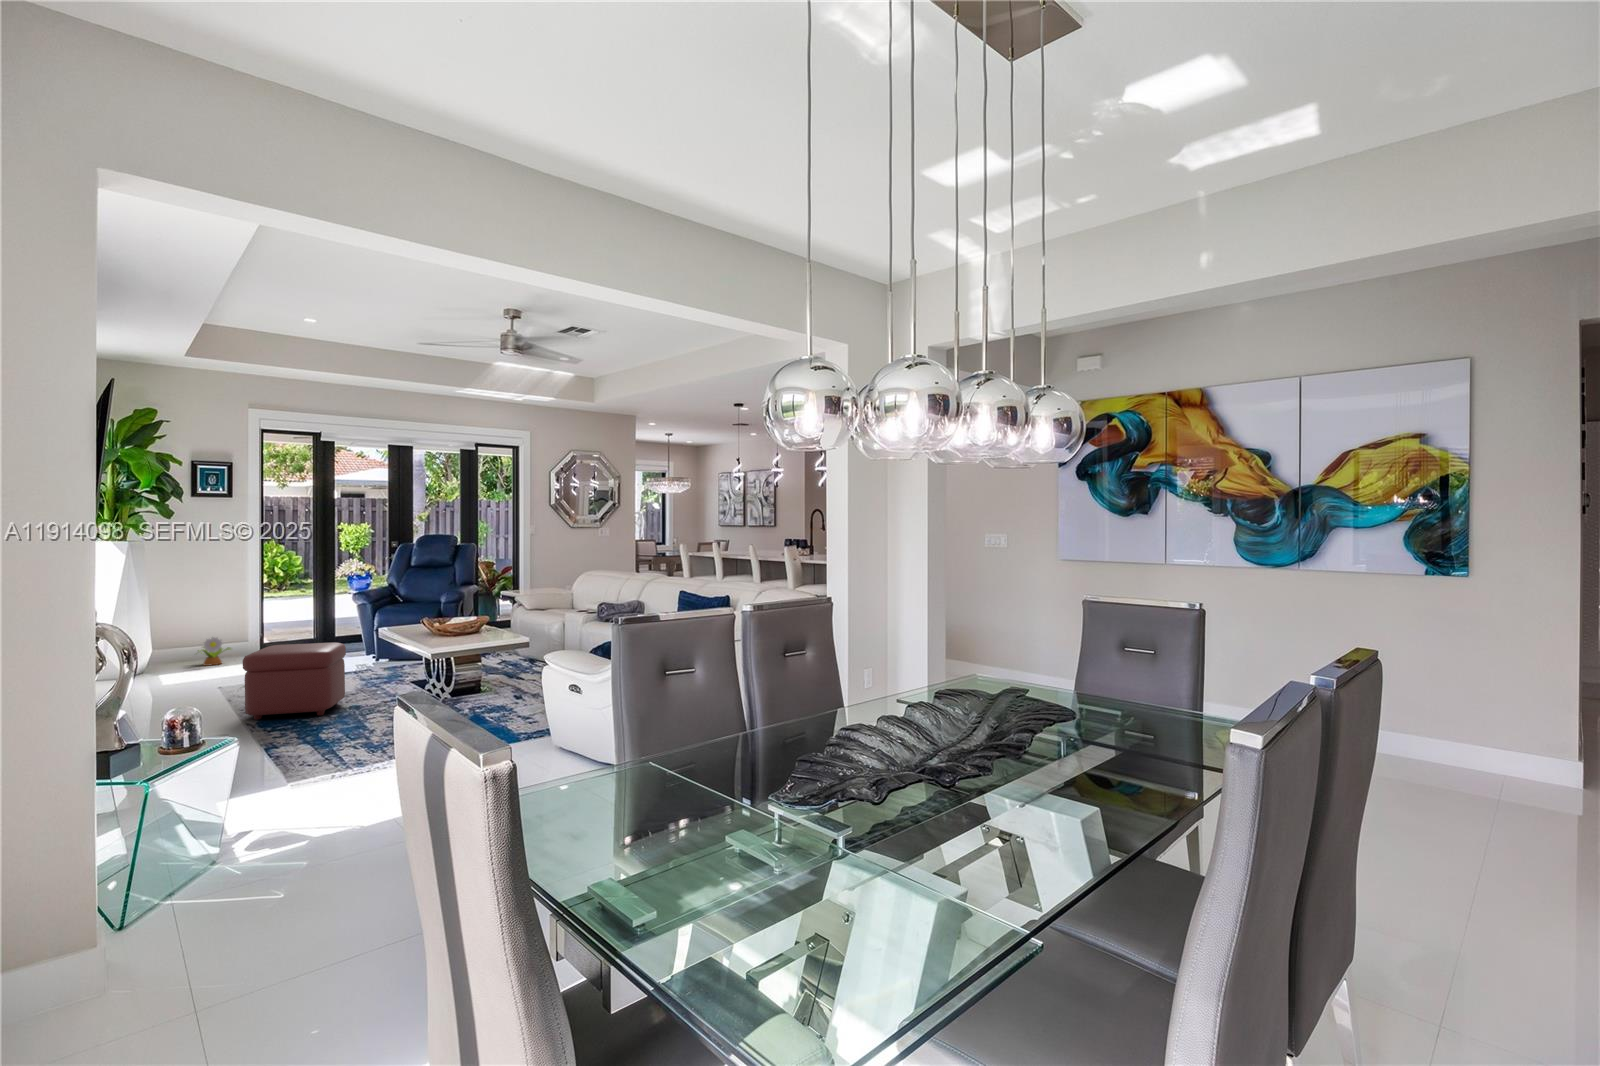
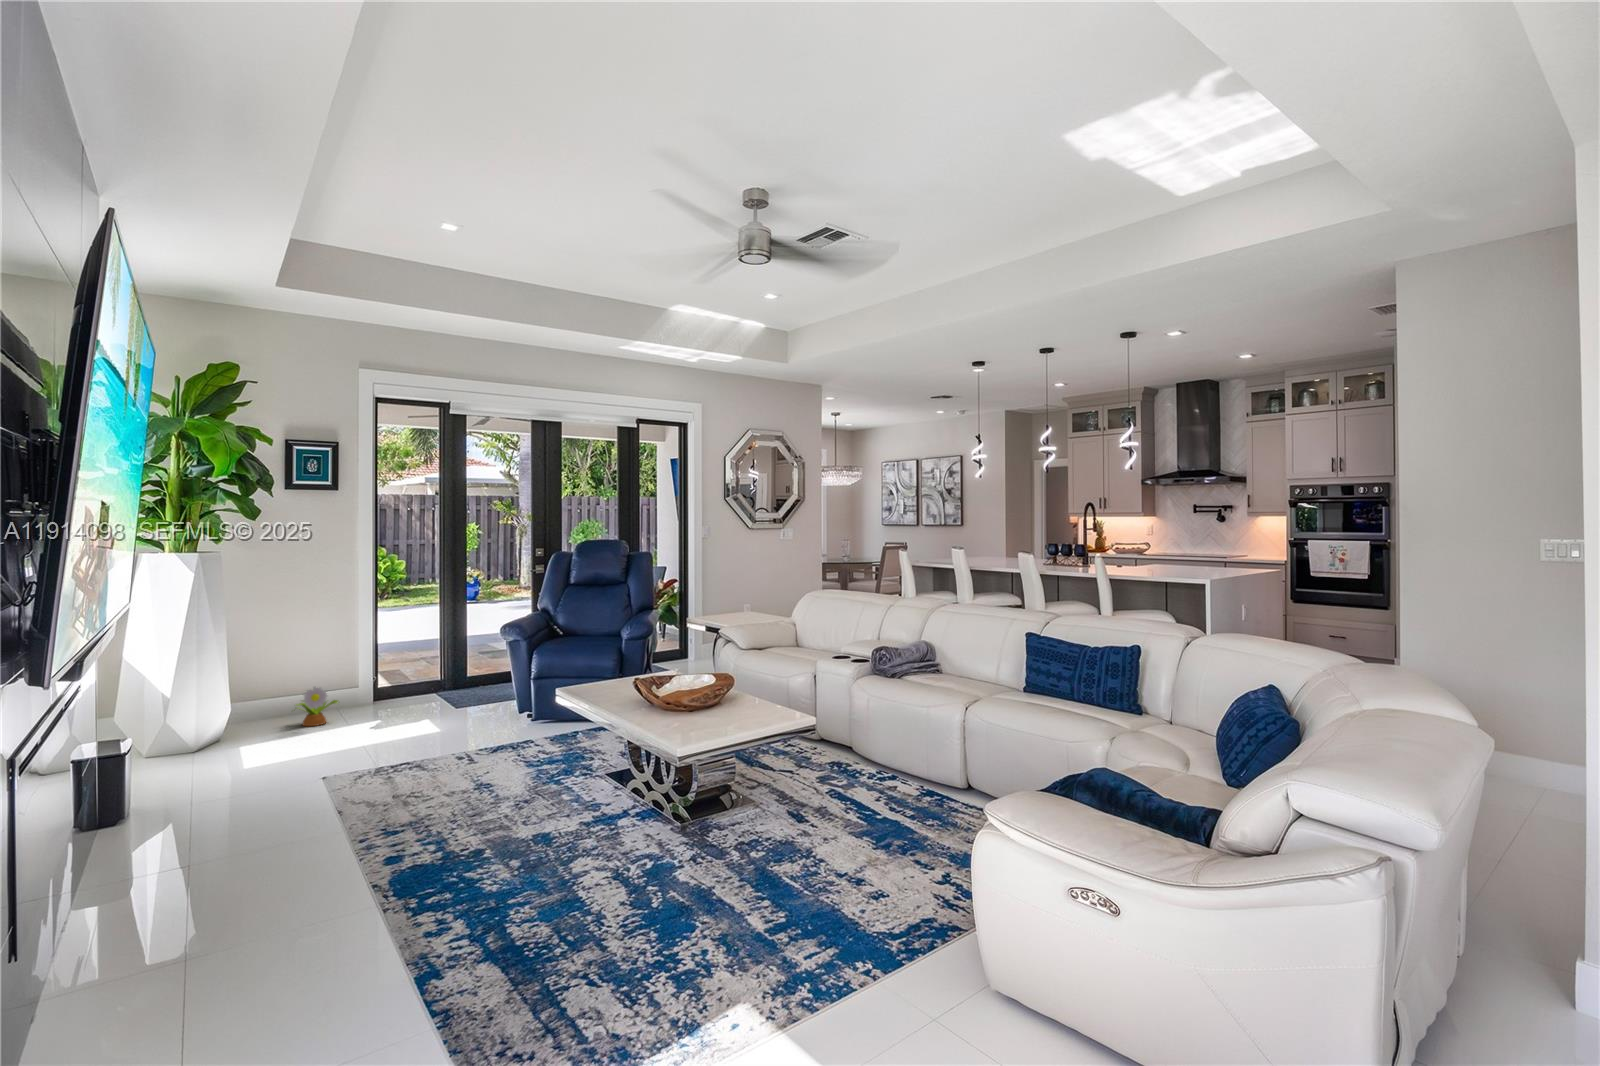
ottoman: present [243,642,346,720] -> none [374,720,521,855]

